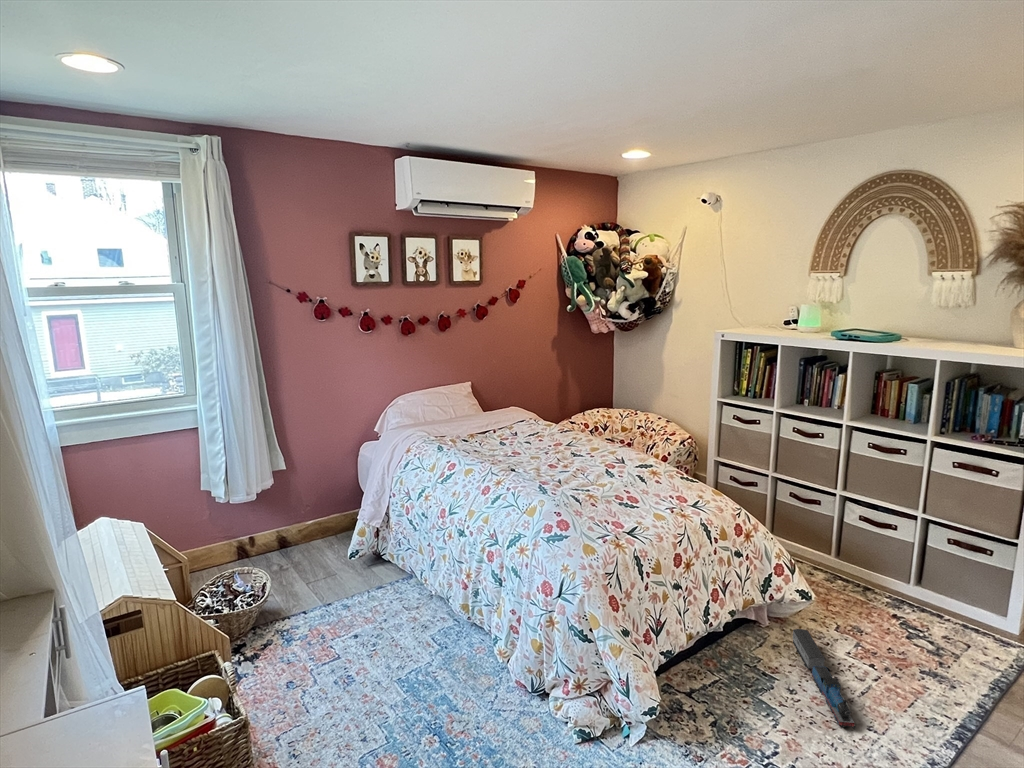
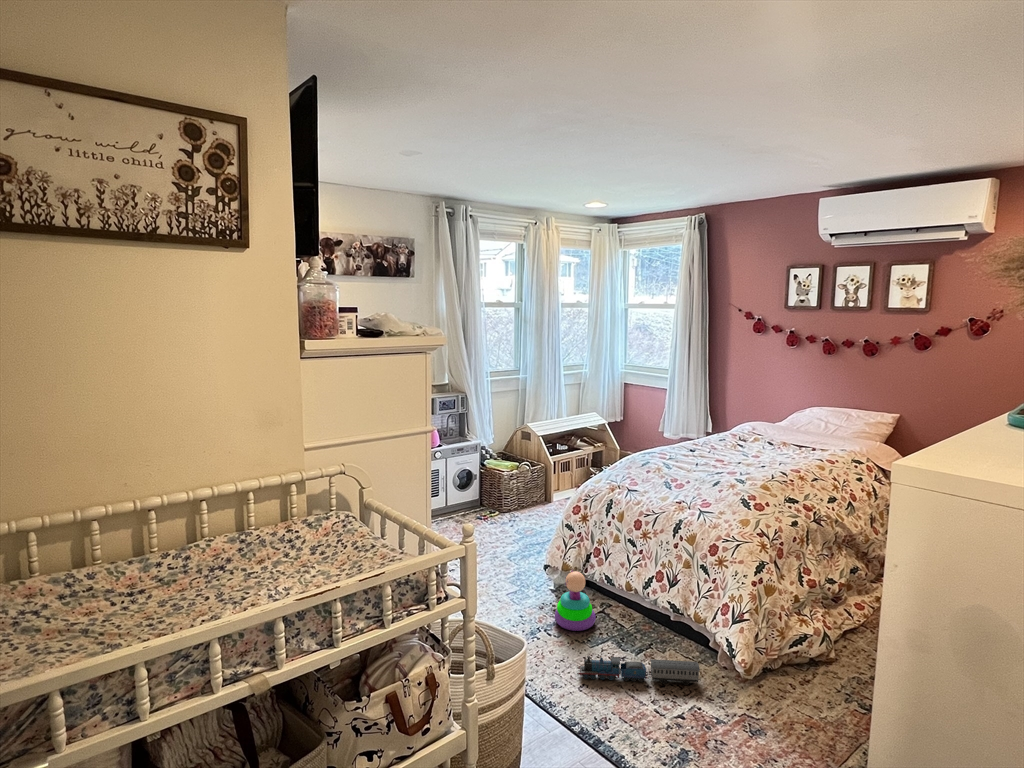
stacking toy: none [689,655,748,740] -> present [555,570,596,631]

